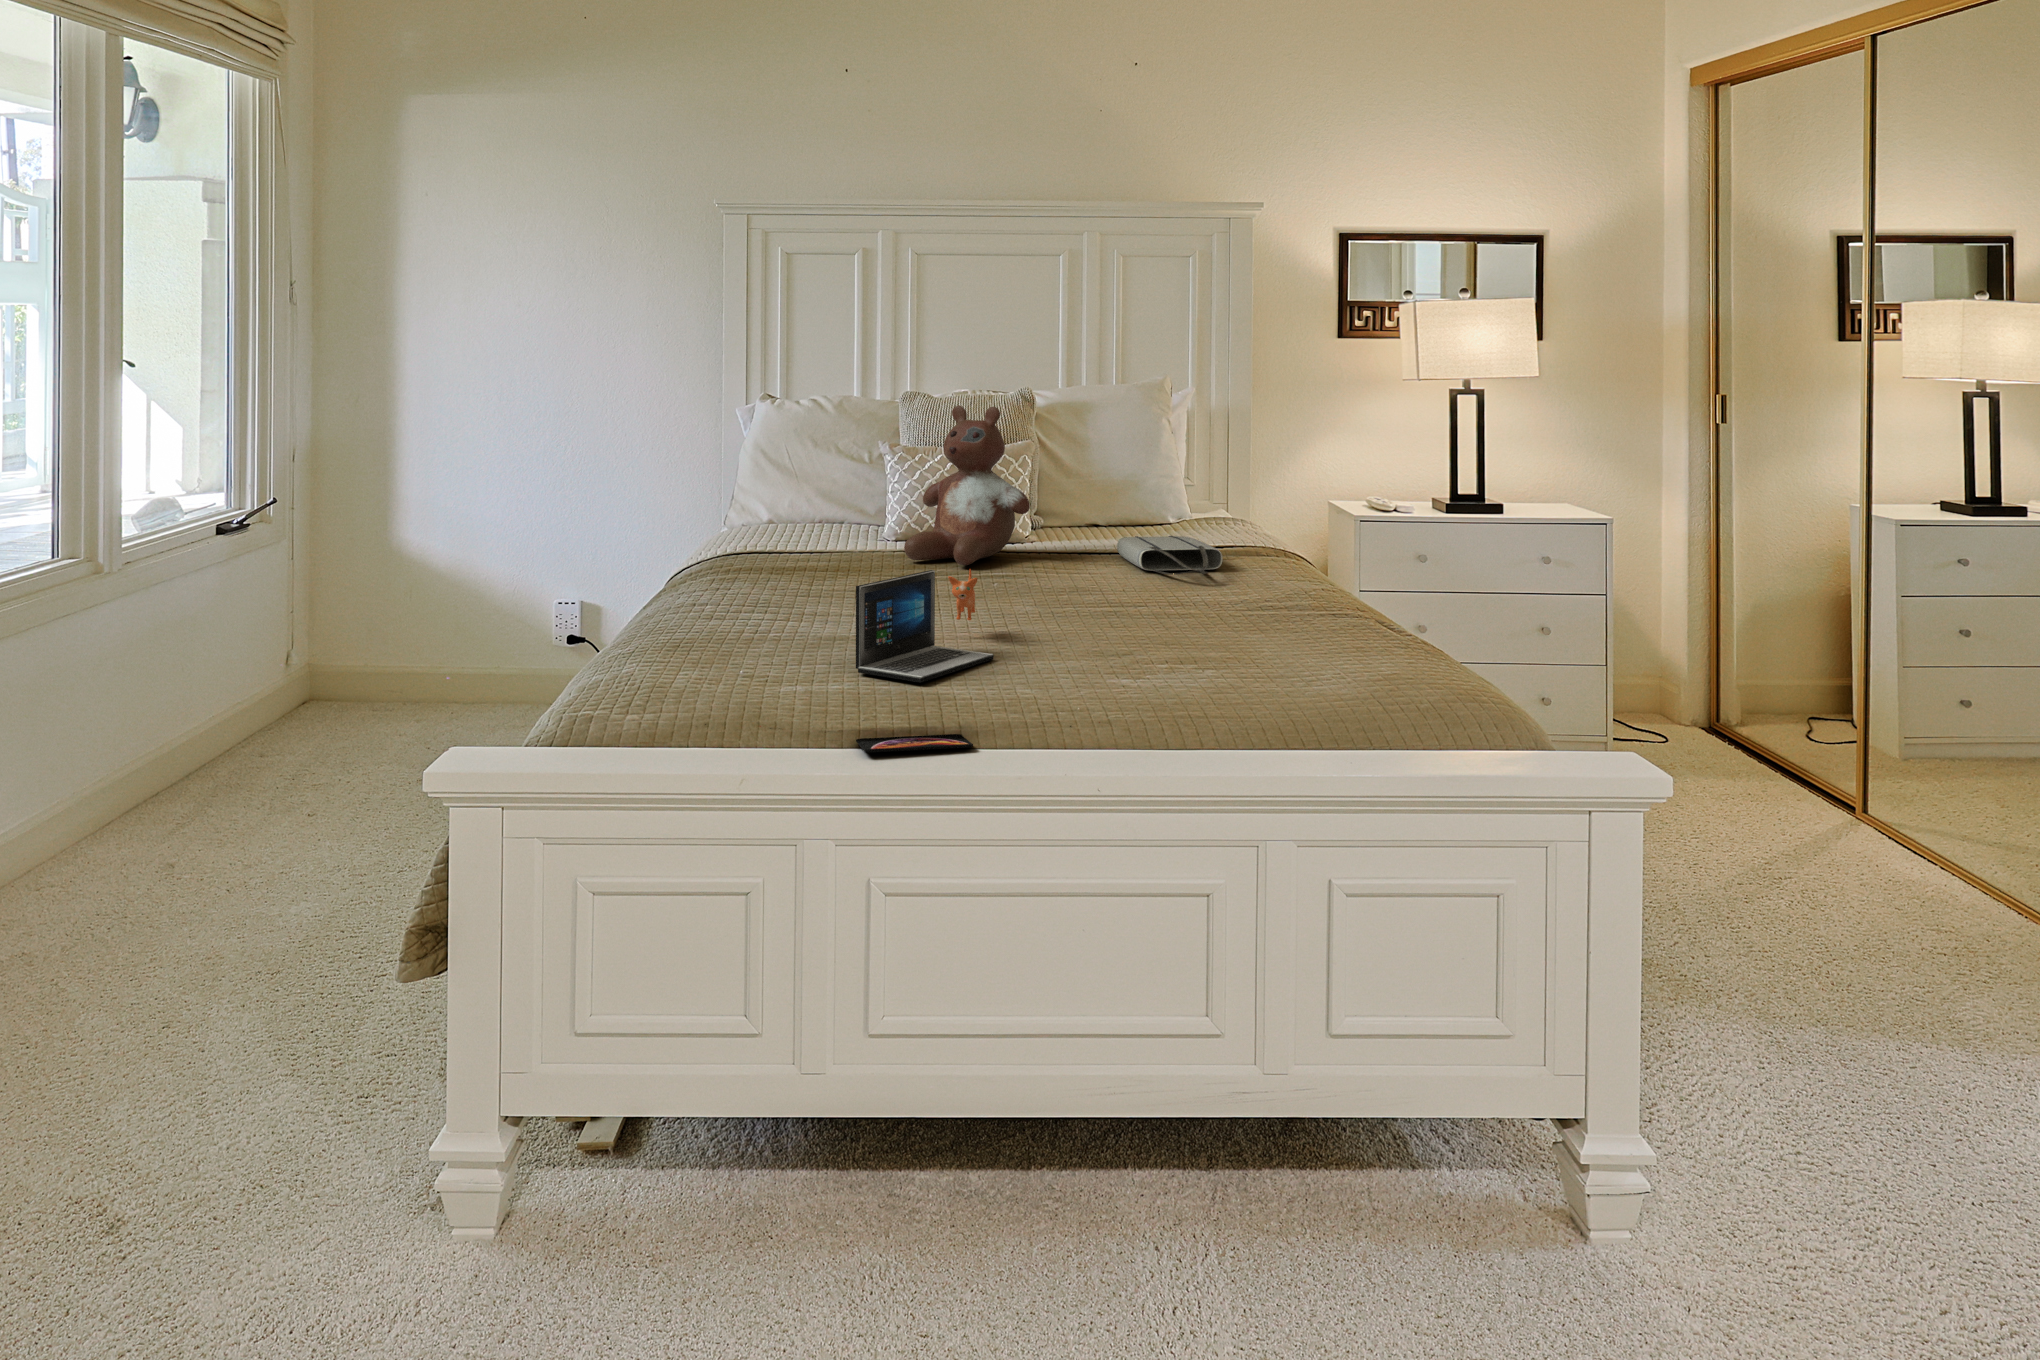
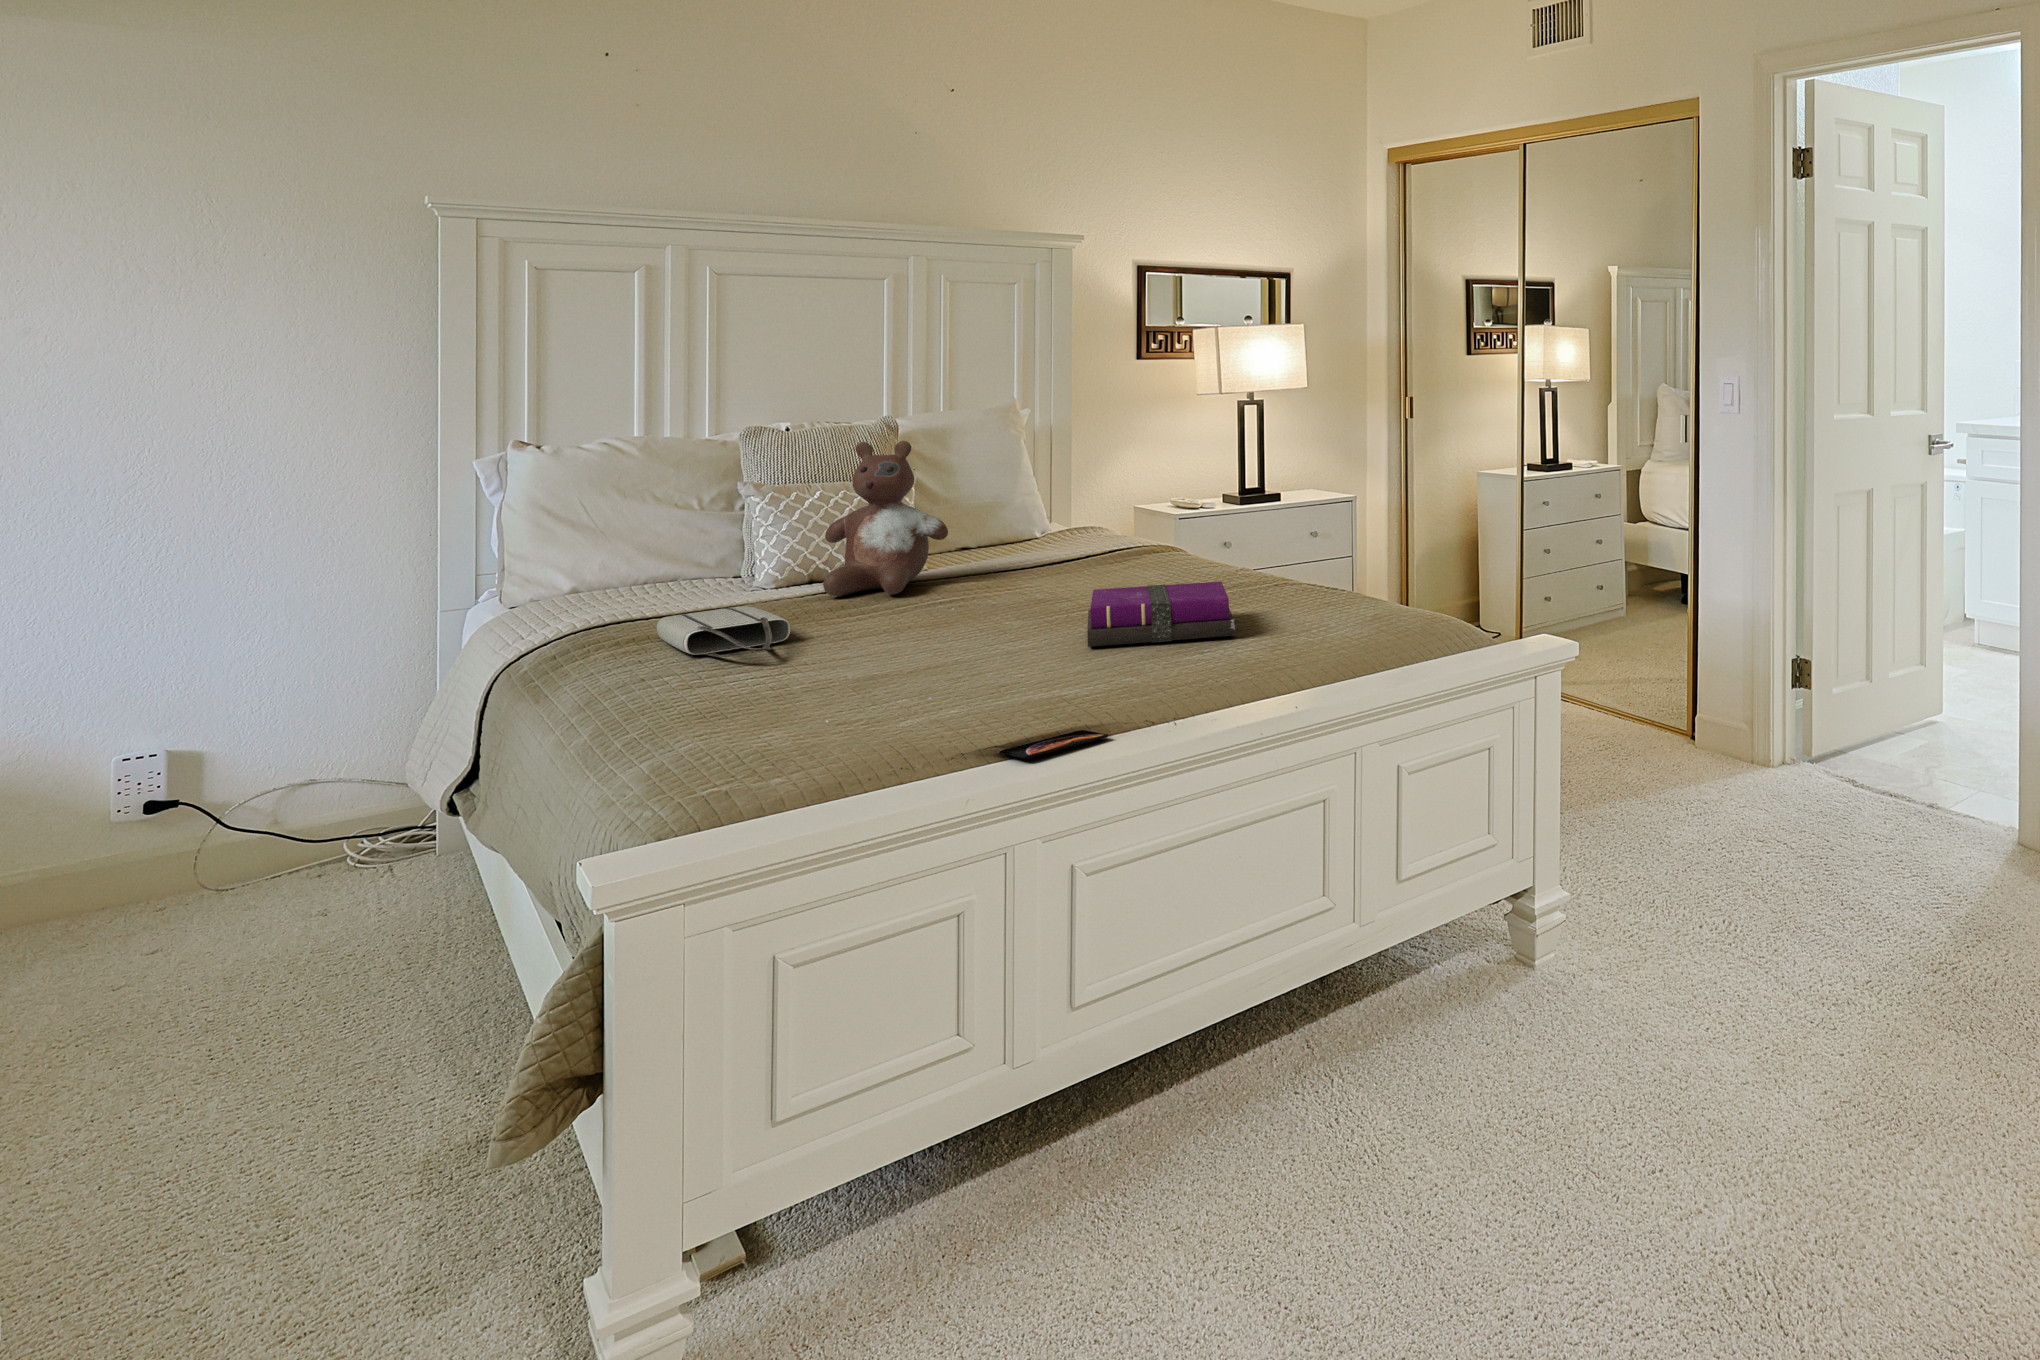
tote bag: present [1117,536,1223,574] -> present [657,606,790,657]
laptop: present [856,569,994,683] -> none [929,591,1042,698]
notebook: none [1061,584,1253,659] -> present [1087,582,1236,647]

